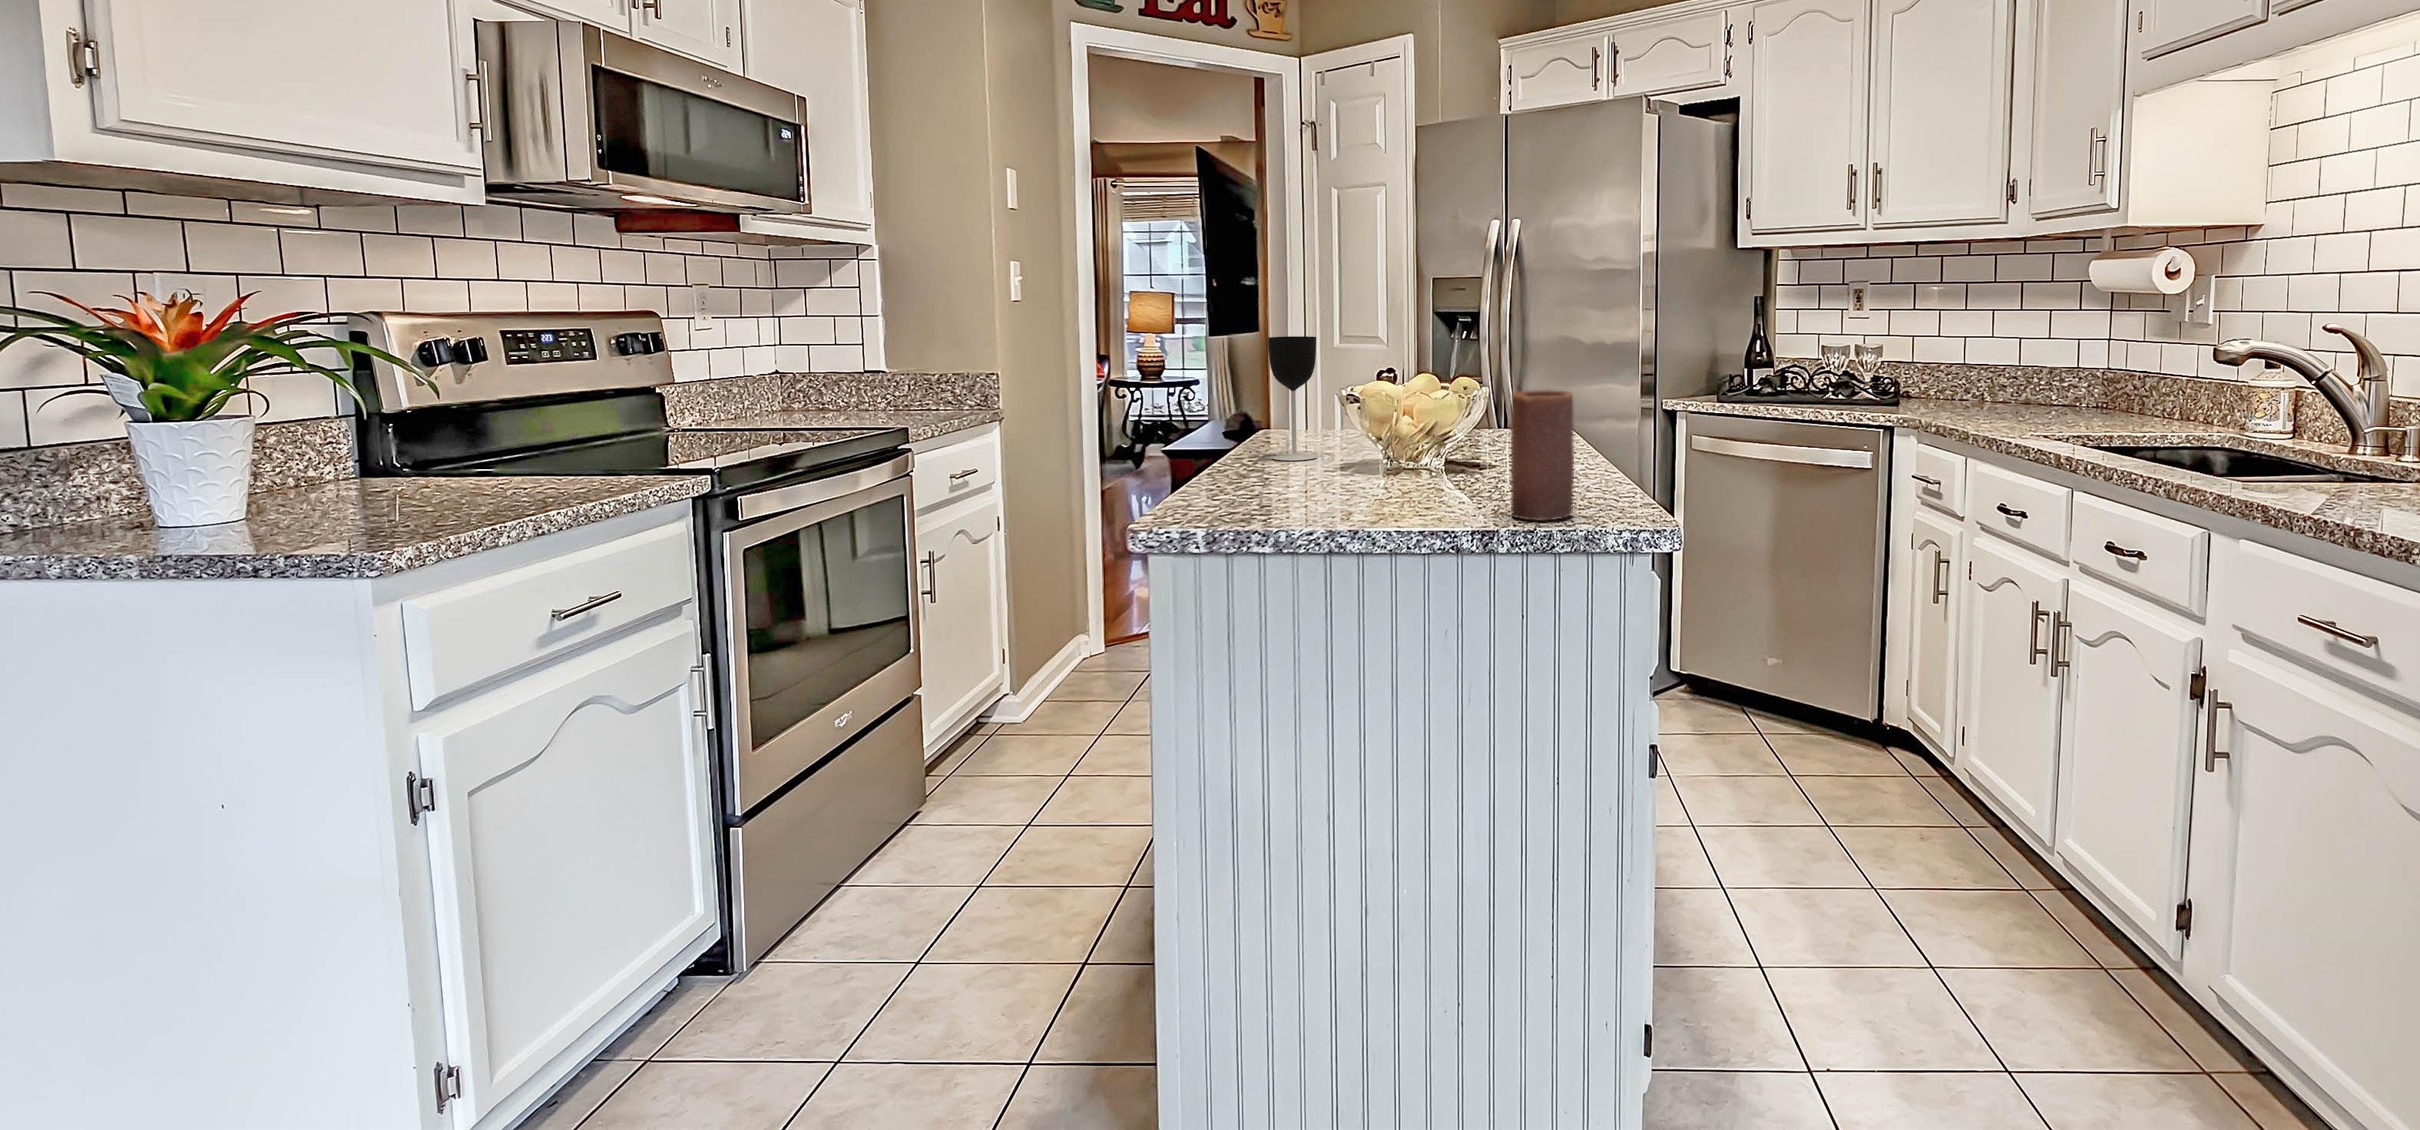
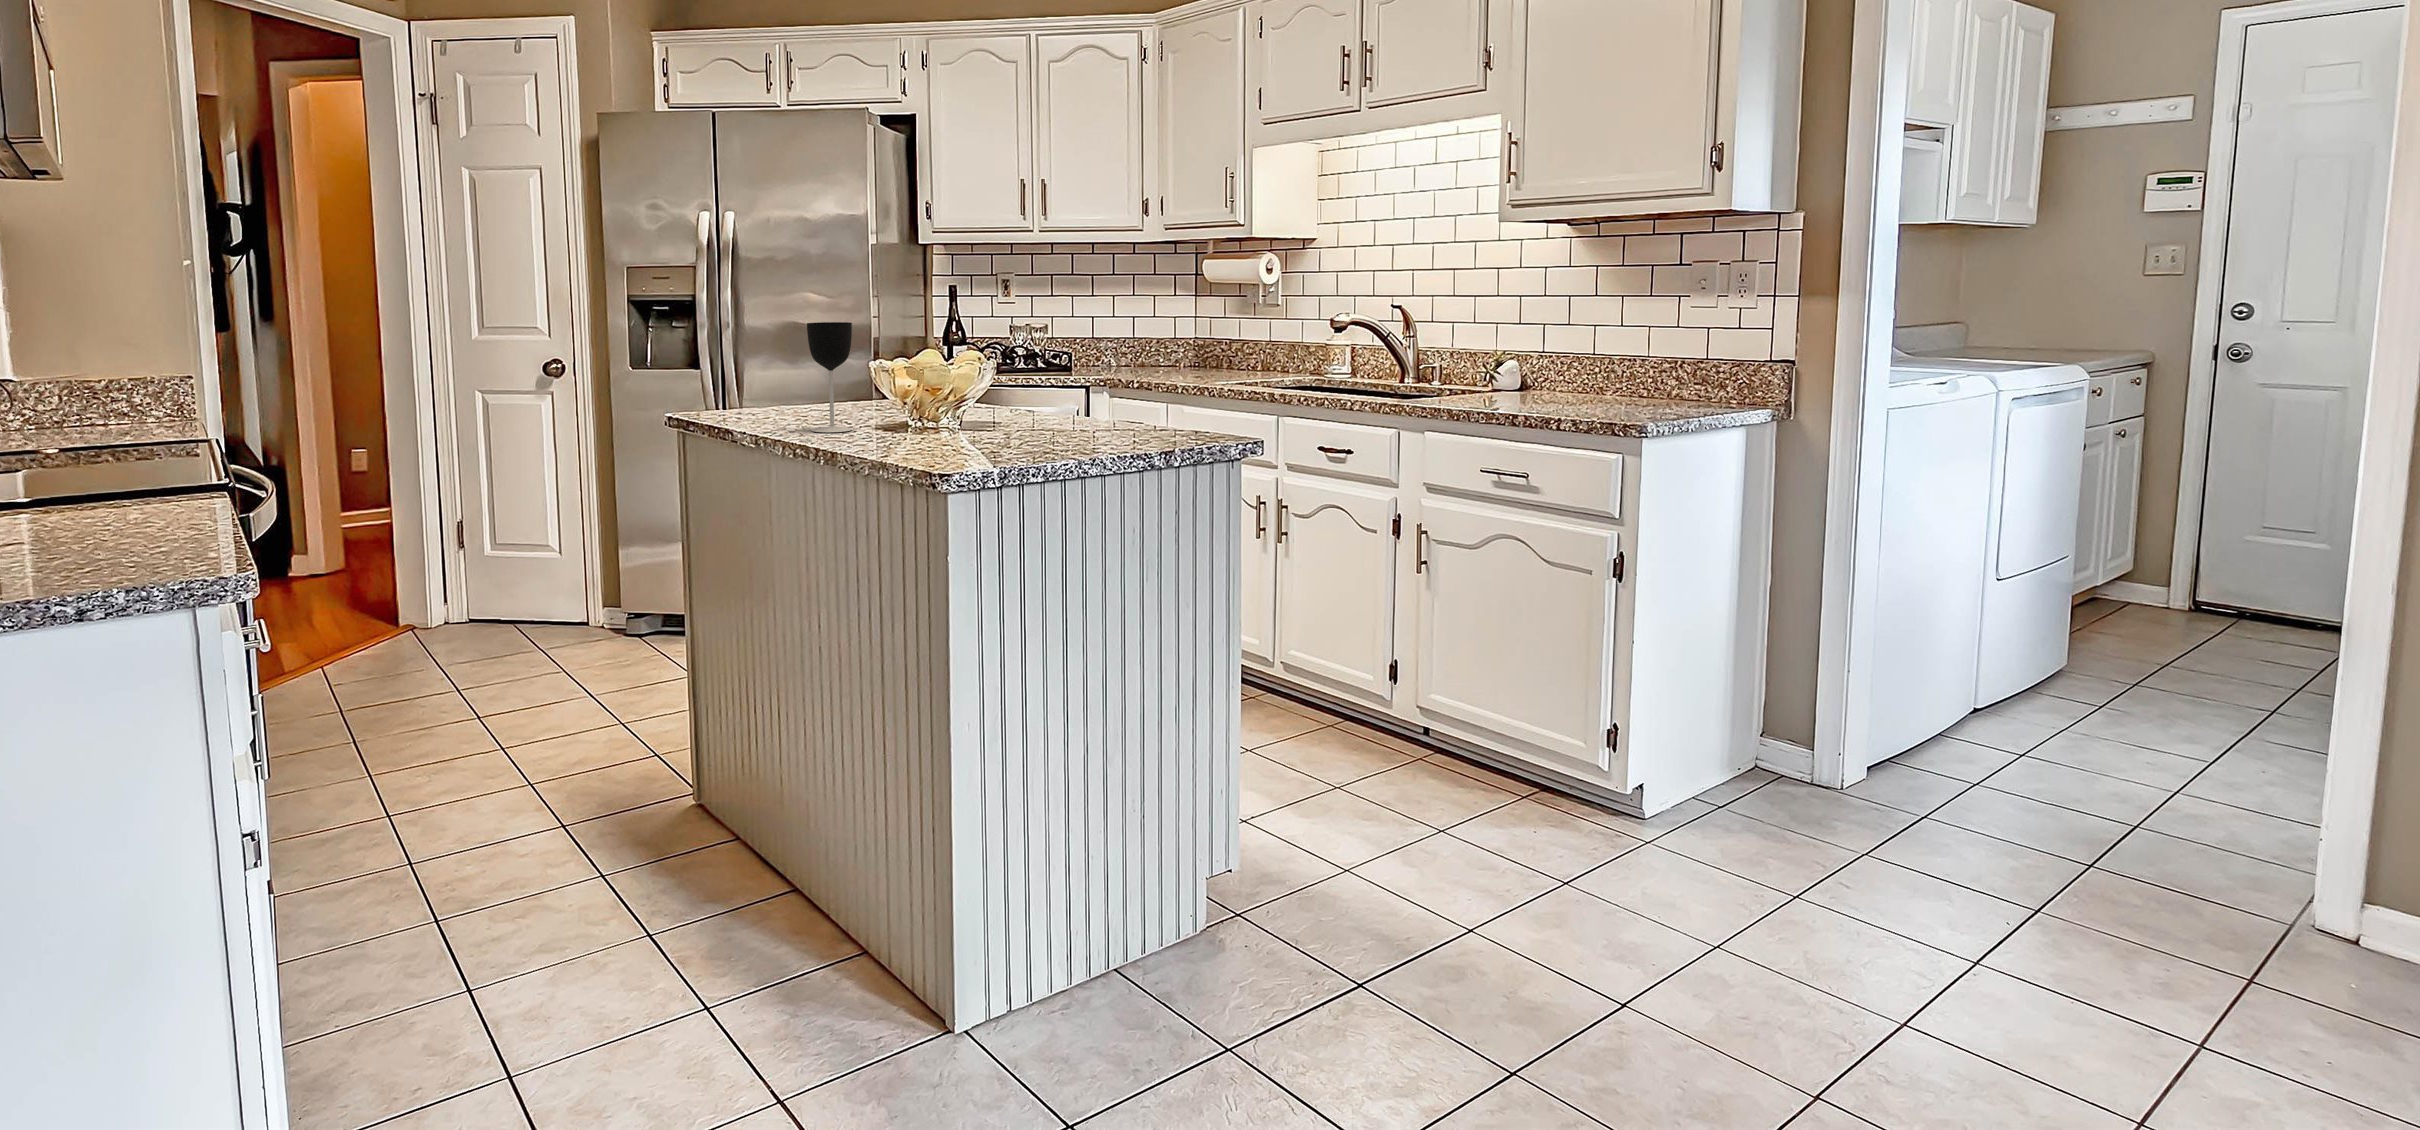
candle: present [1511,390,1574,520] -> none [1149,353,1194,444]

